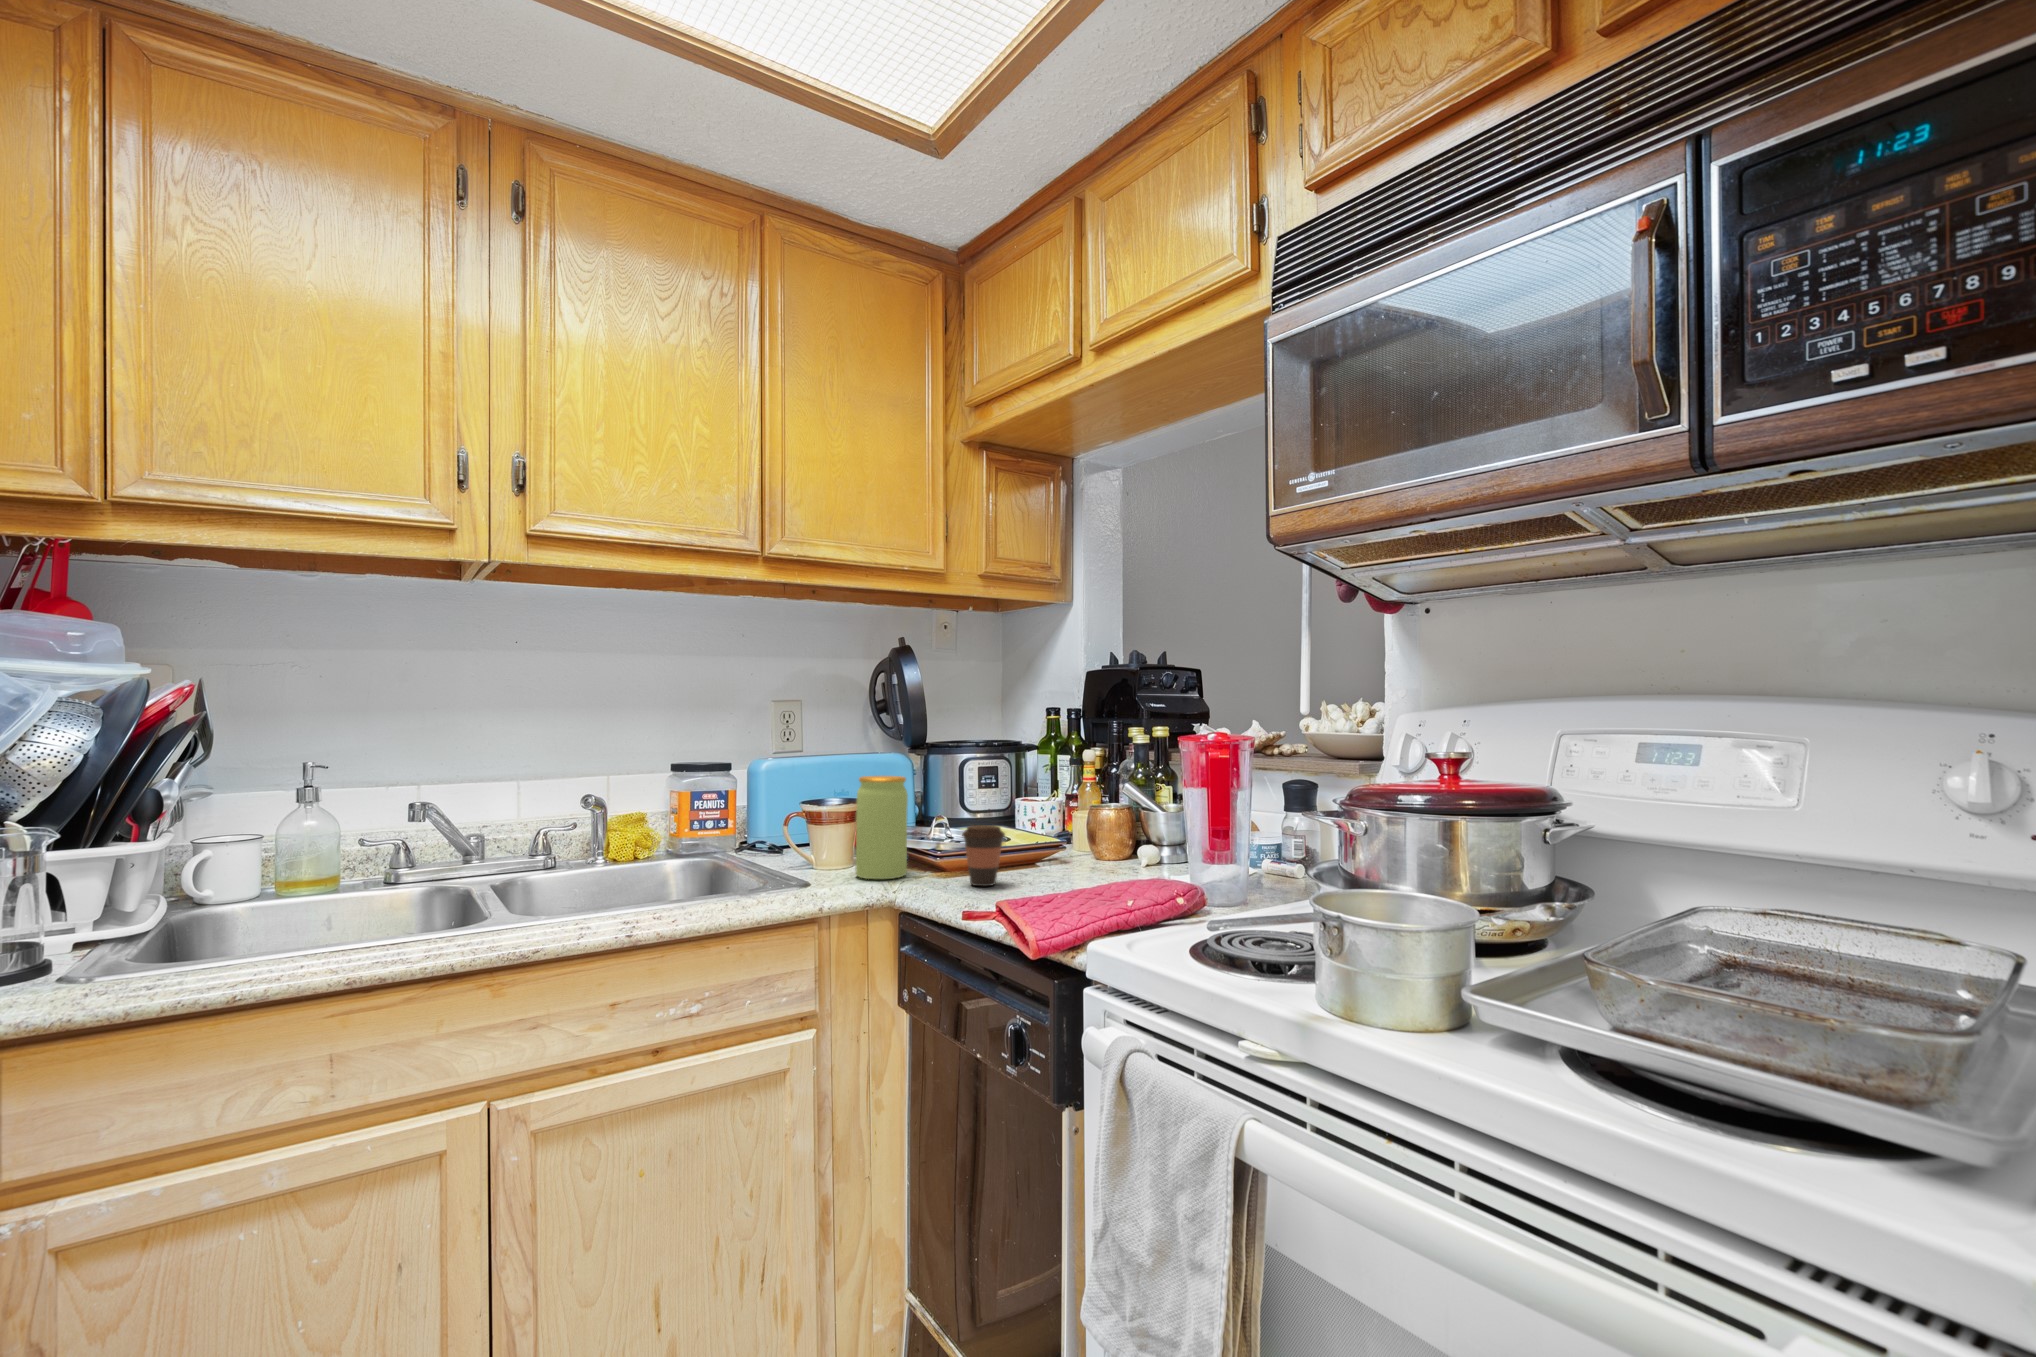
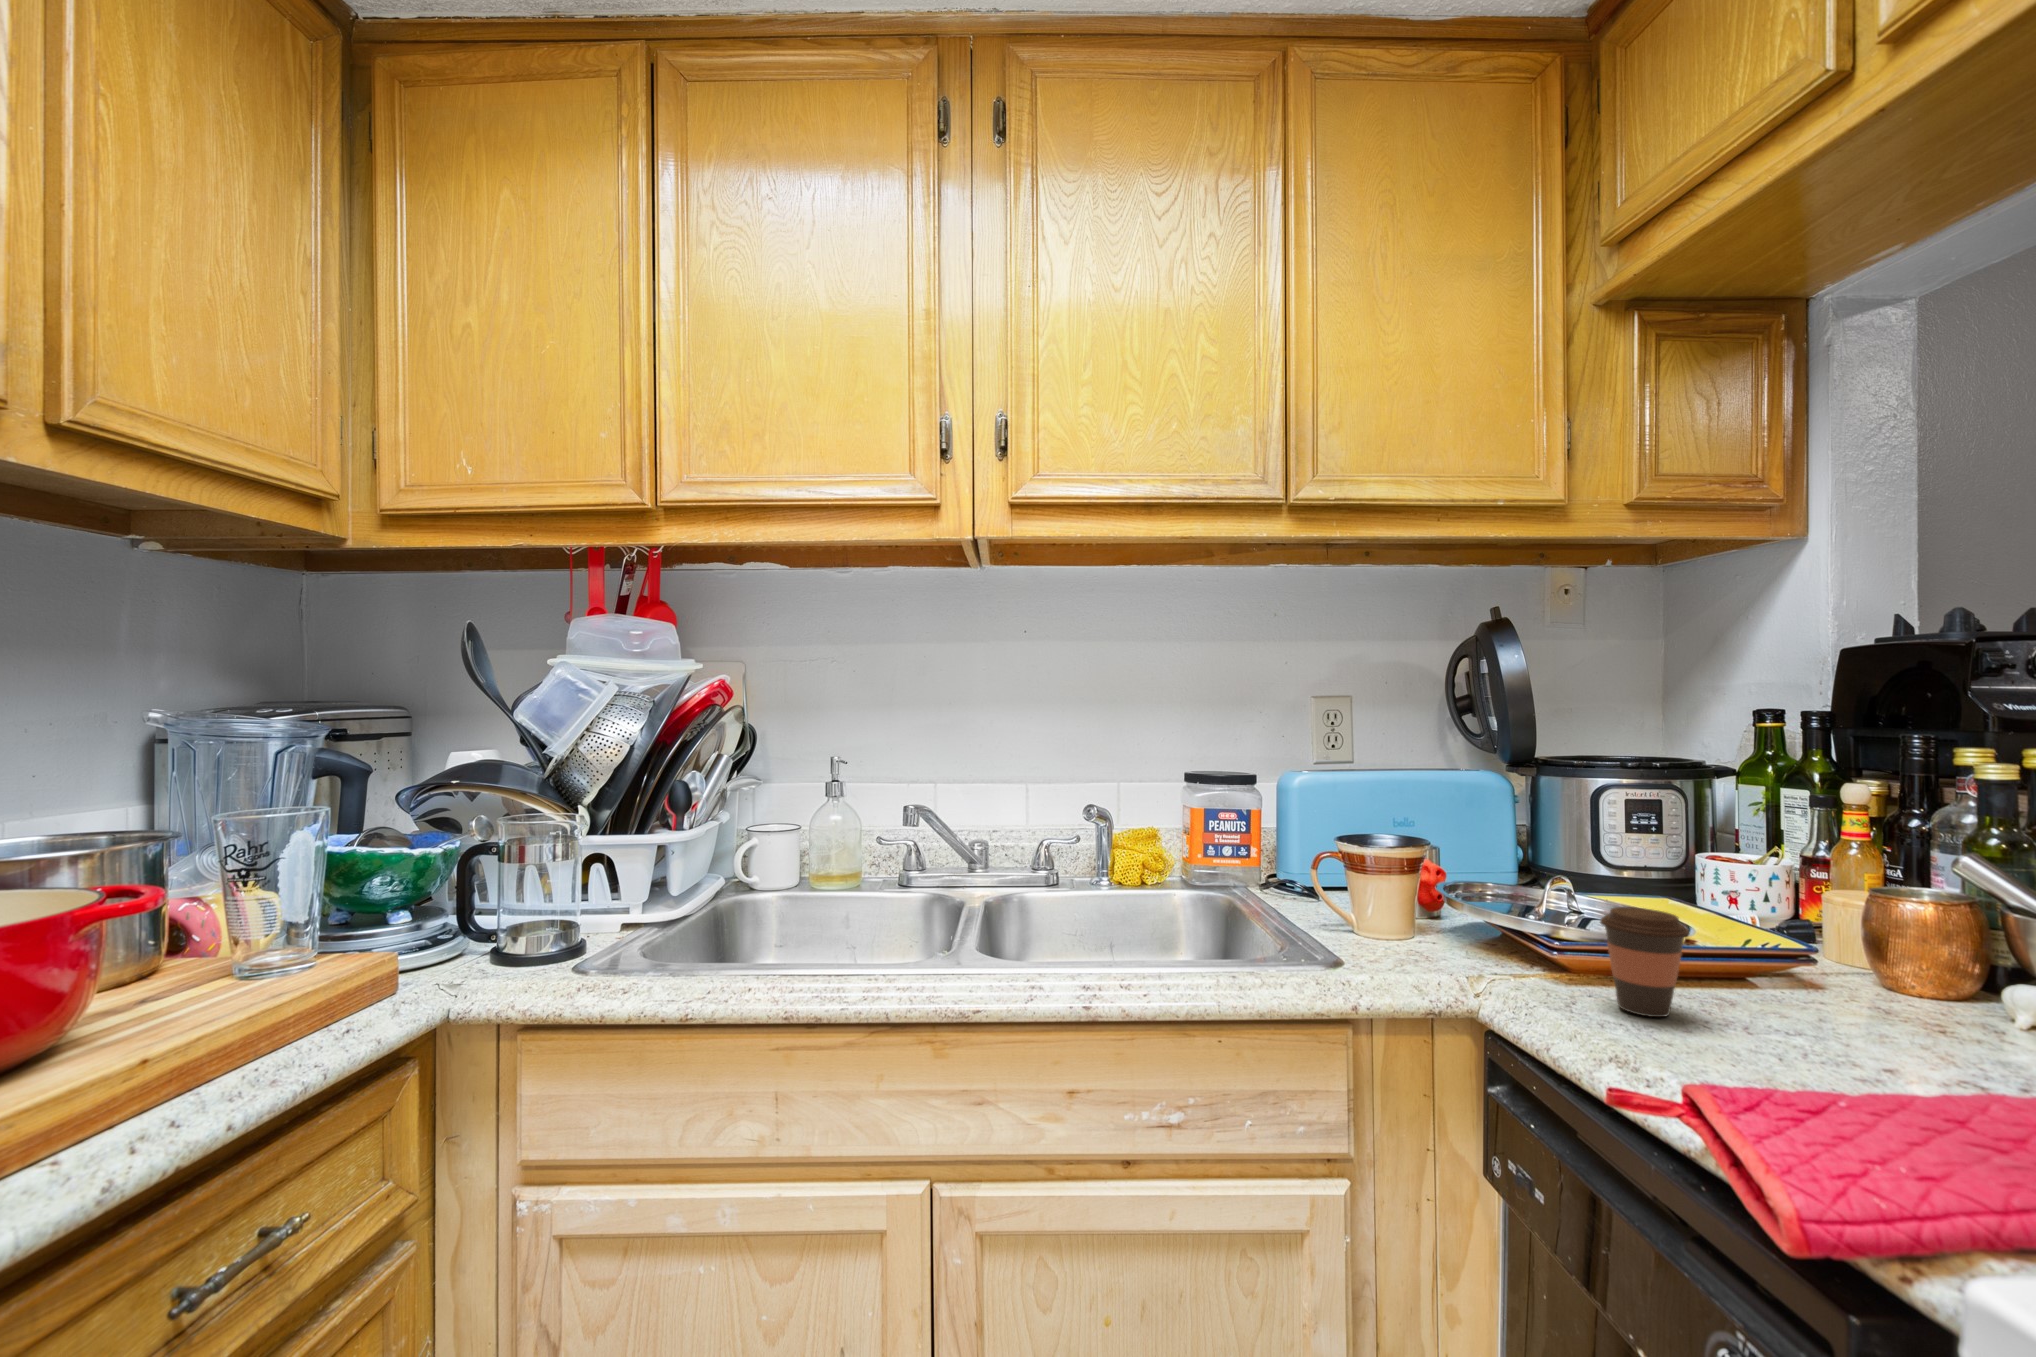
jar: present [855,776,908,879] -> none [1416,809,1501,970]

